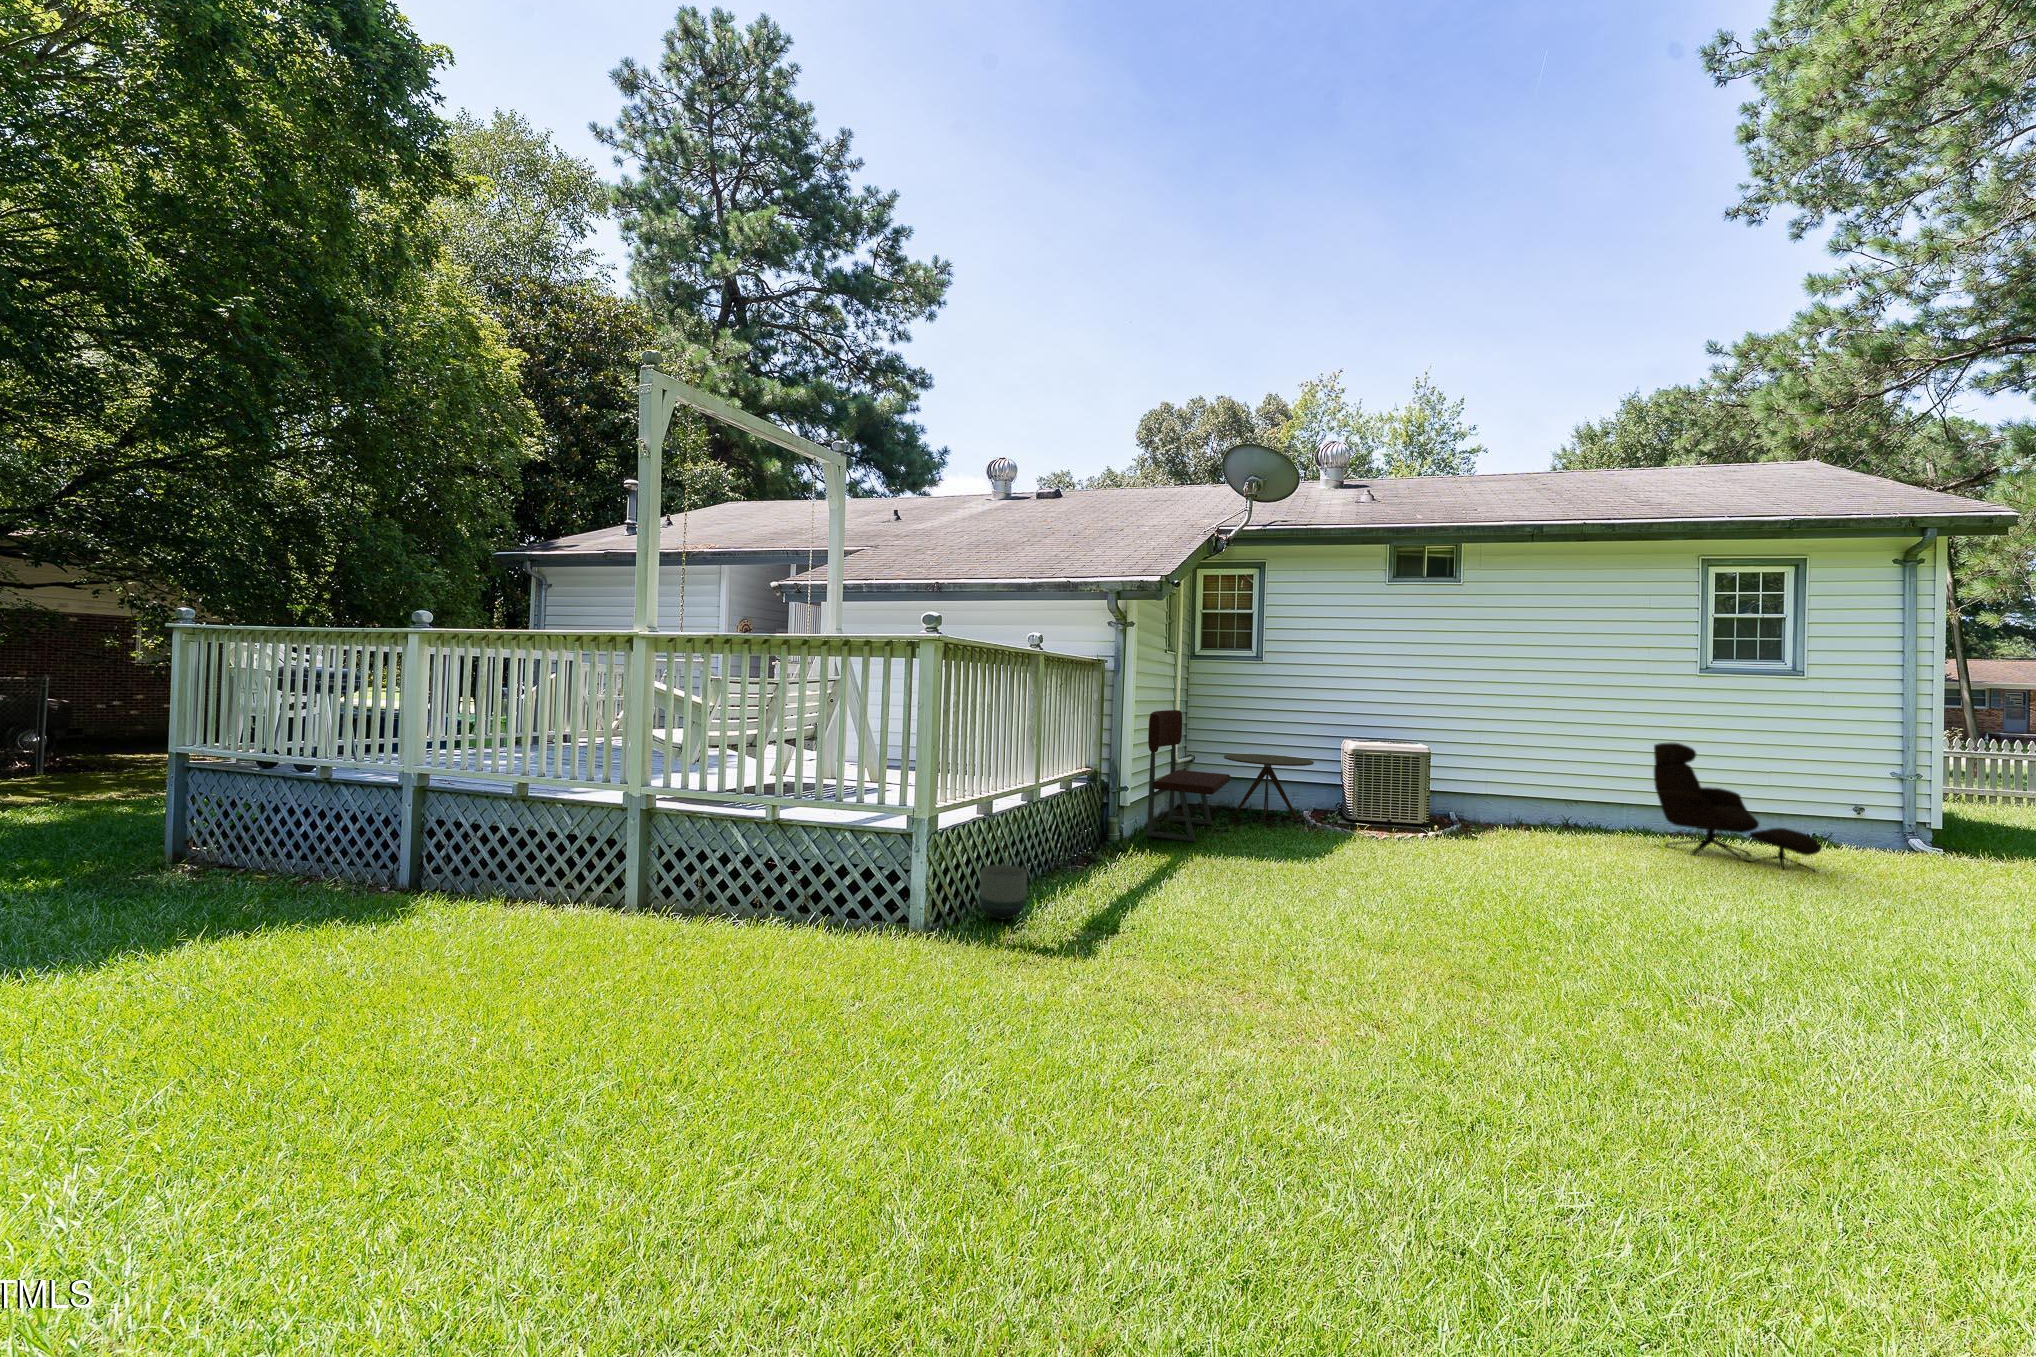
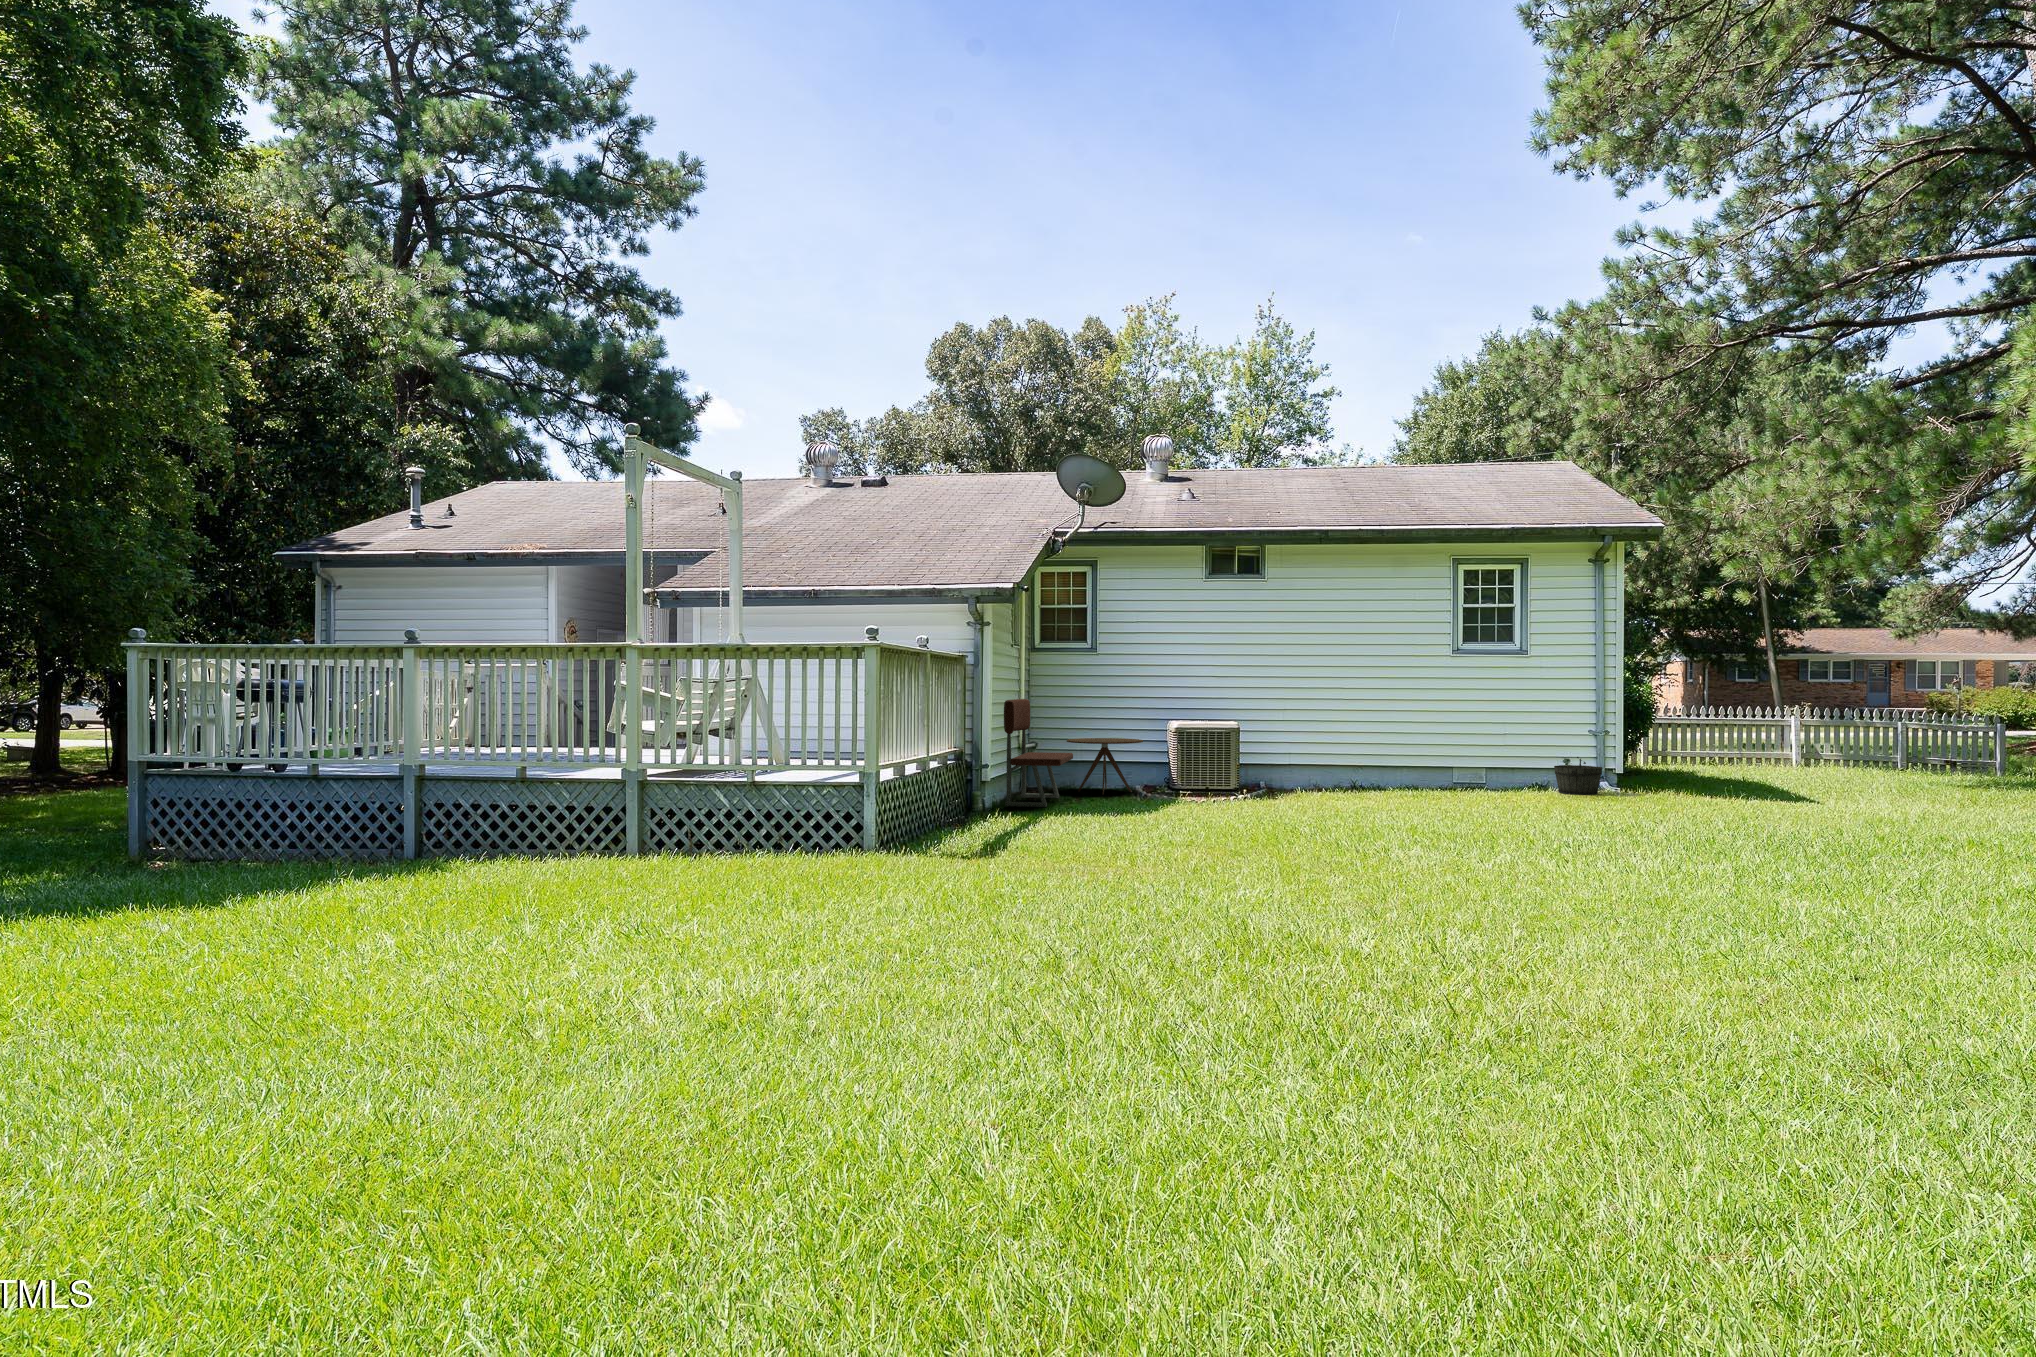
lounge chair: present [1654,742,1822,871] -> none [1399,708,1504,798]
wooden bucket: none [1891,822,1980,877] -> present [1554,757,1602,795]
planter: present [980,865,1027,920] -> none [904,807,937,843]

